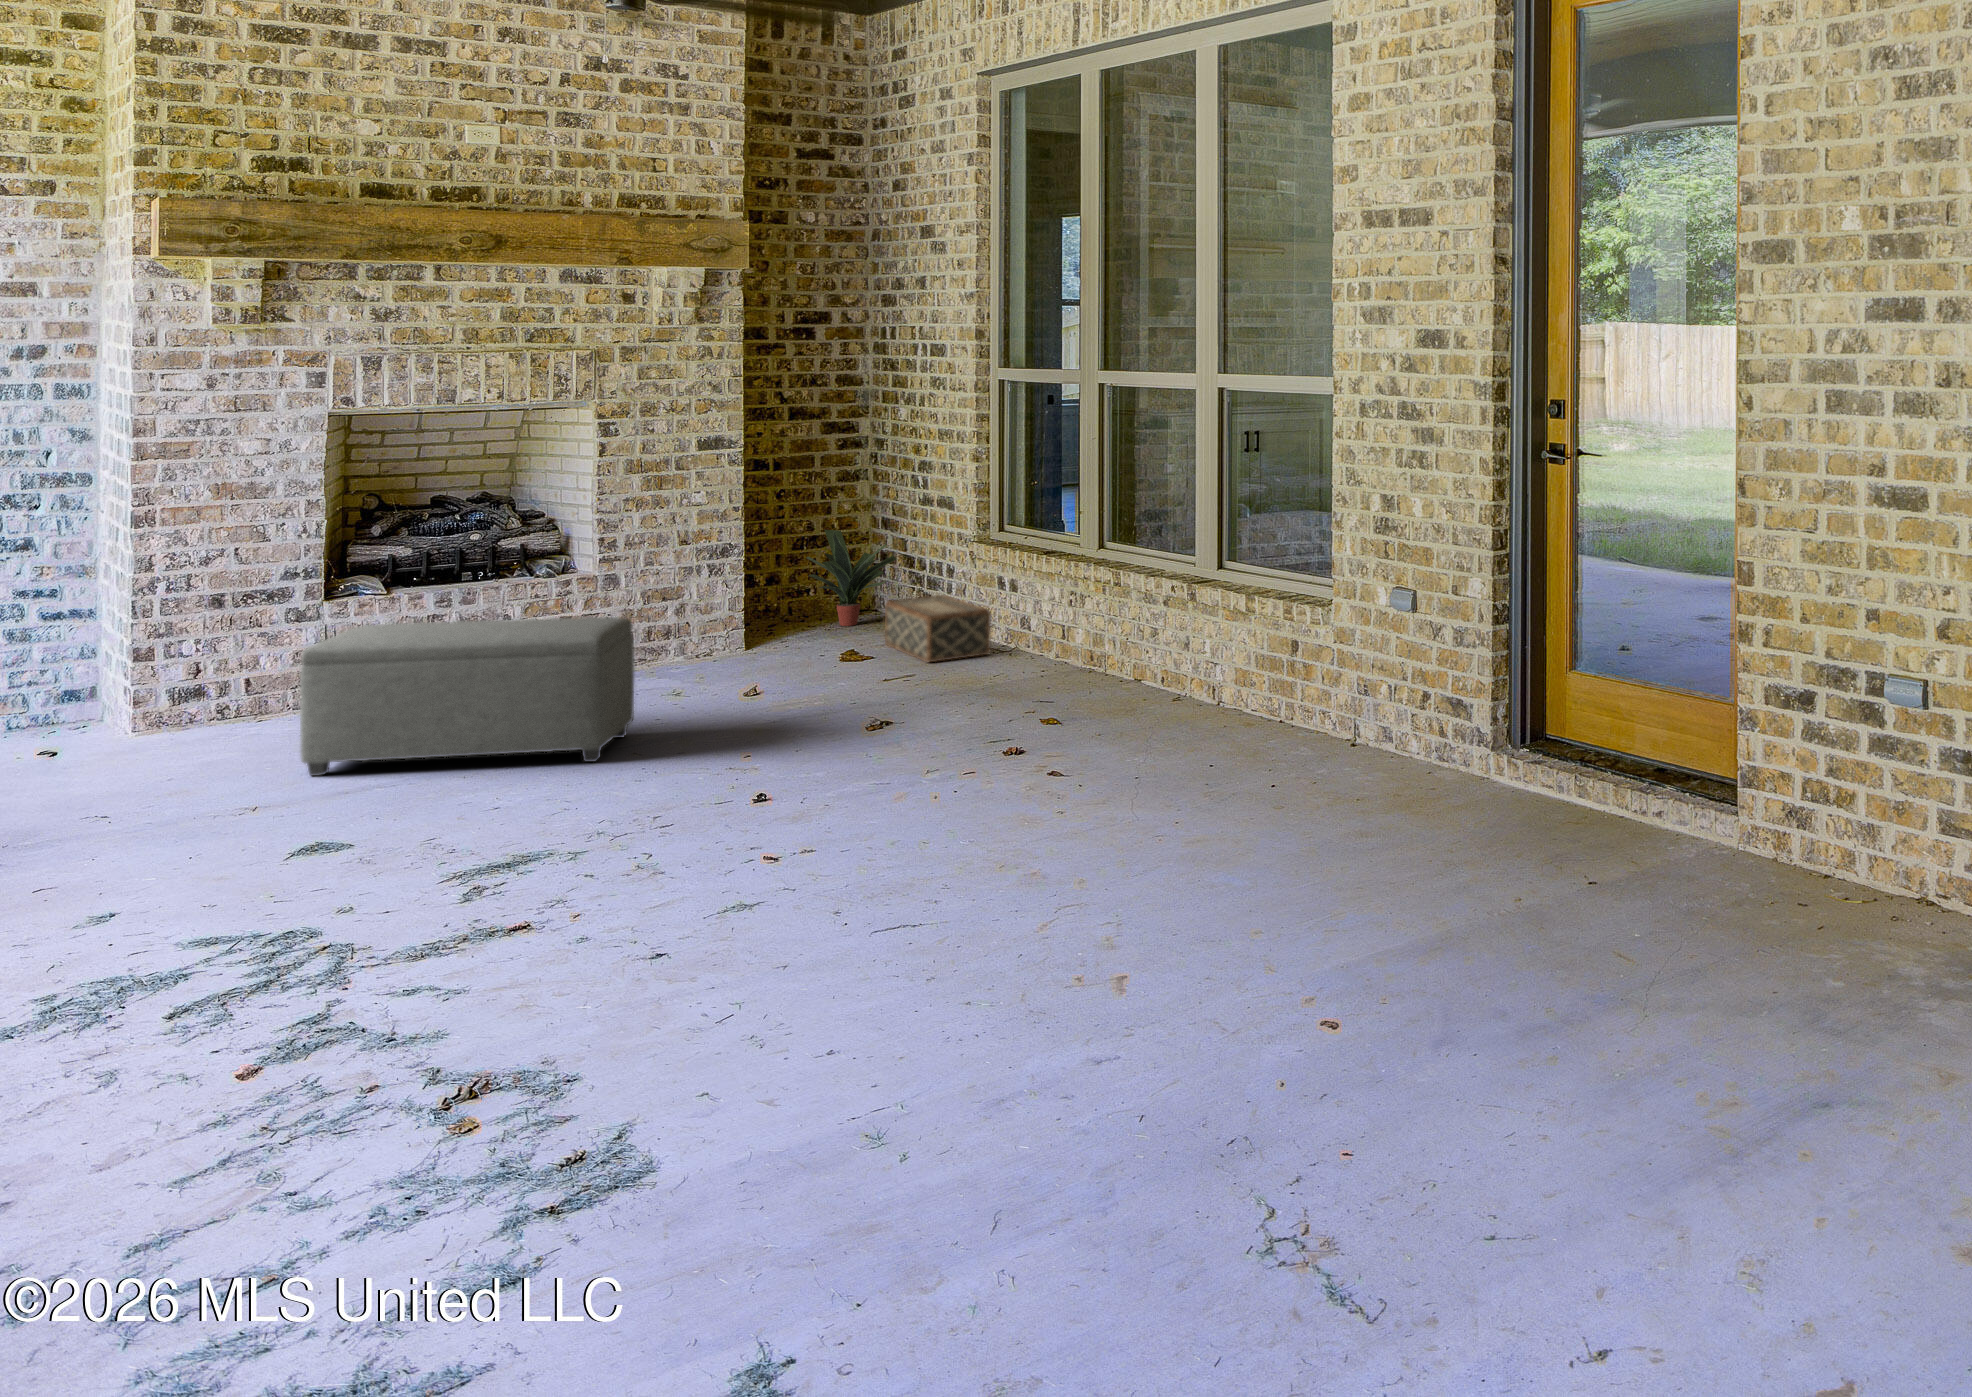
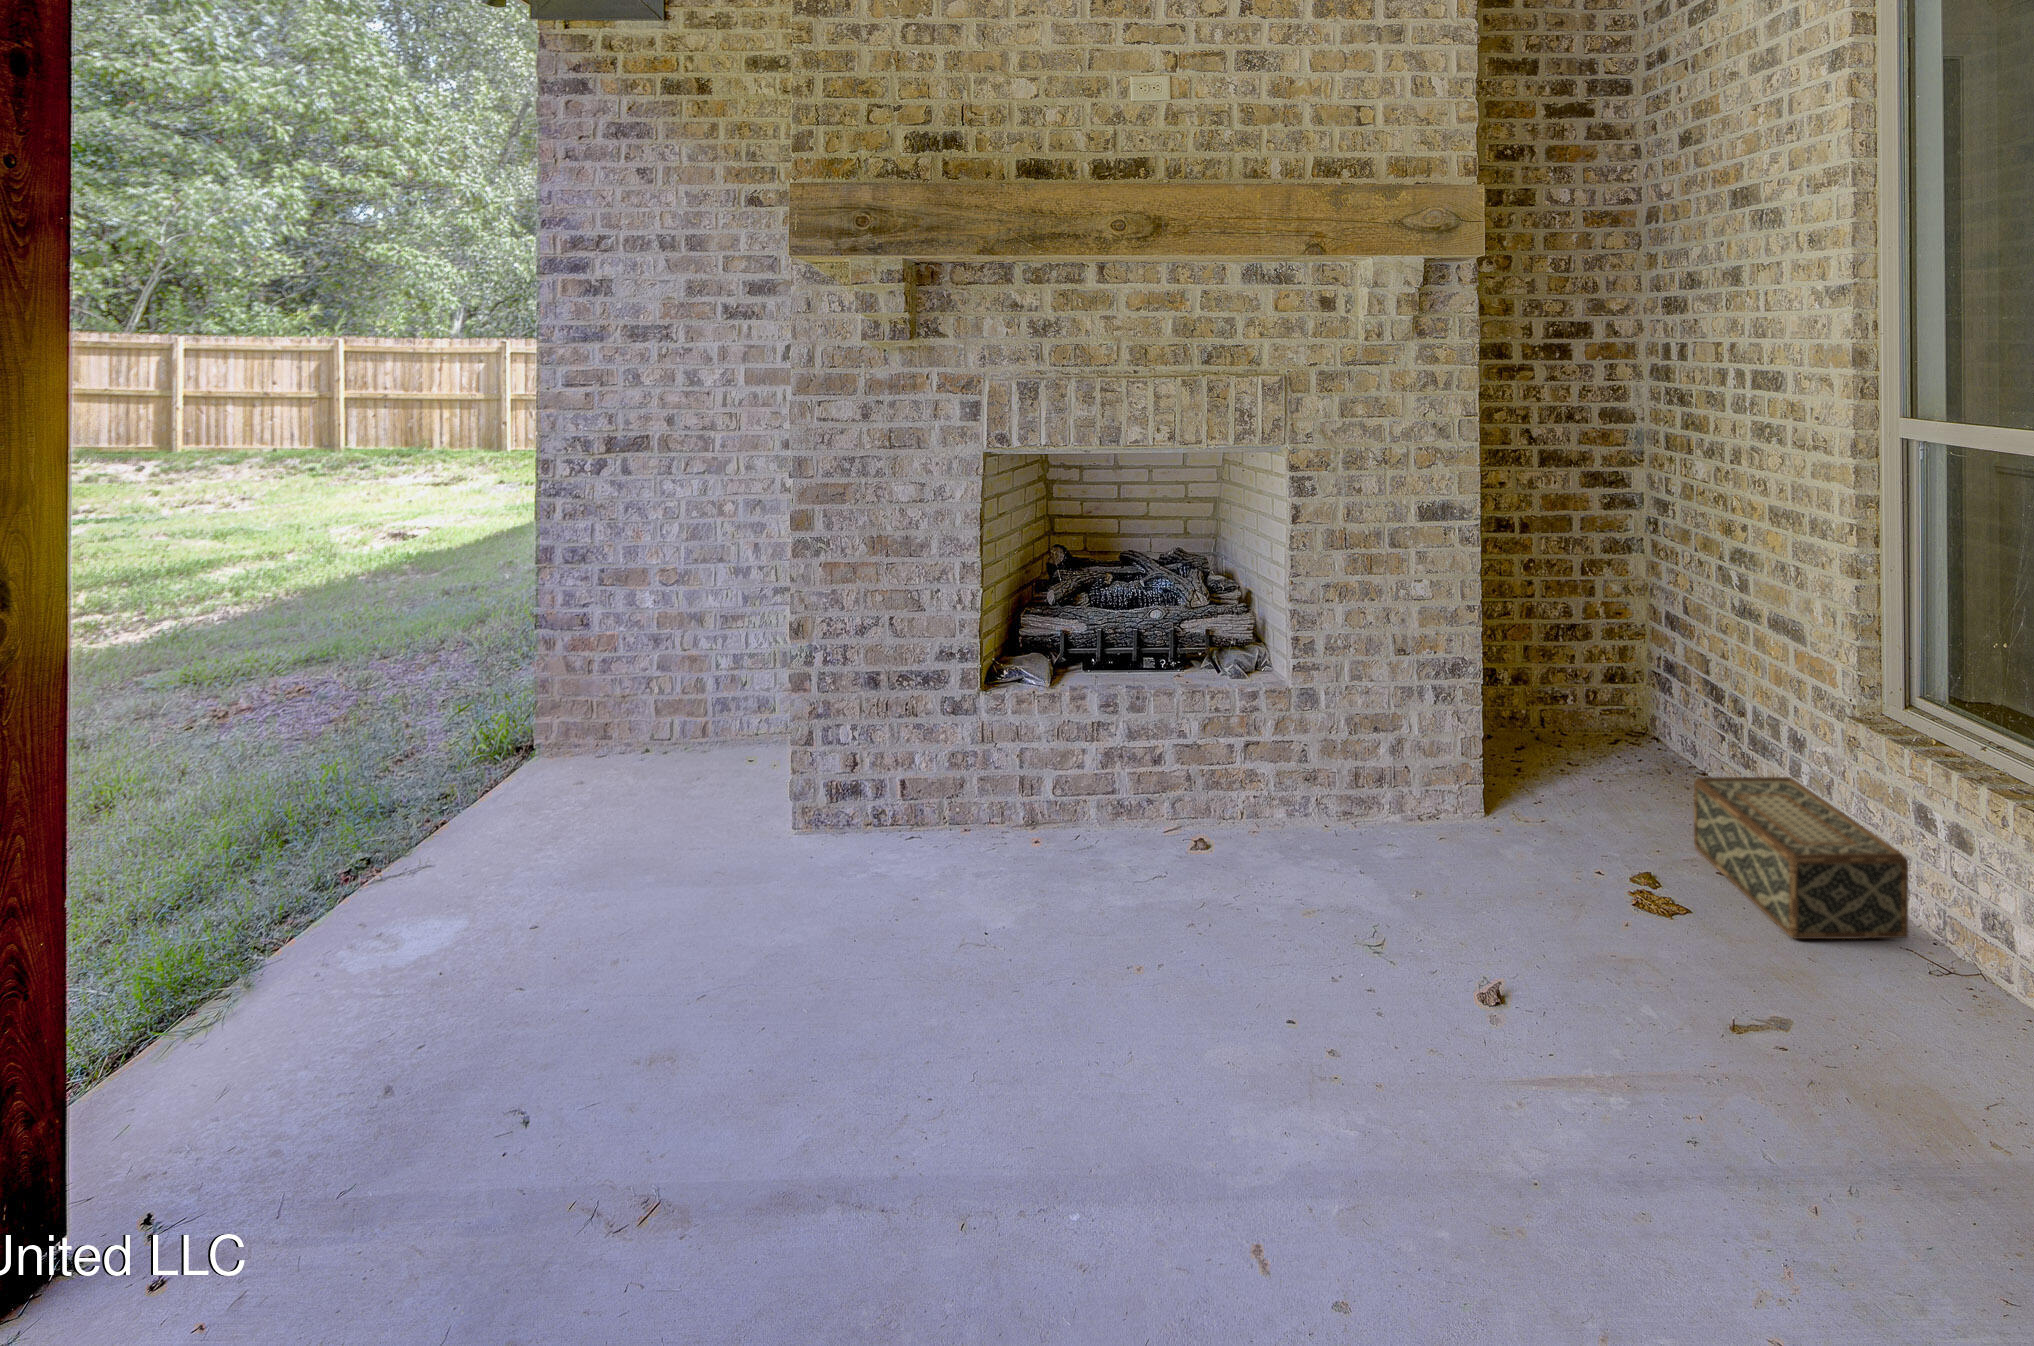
potted plant: present [806,530,896,626] -> none [1563,623,1695,775]
ottoman: present [300,617,634,776] -> none [810,791,1291,1200]

